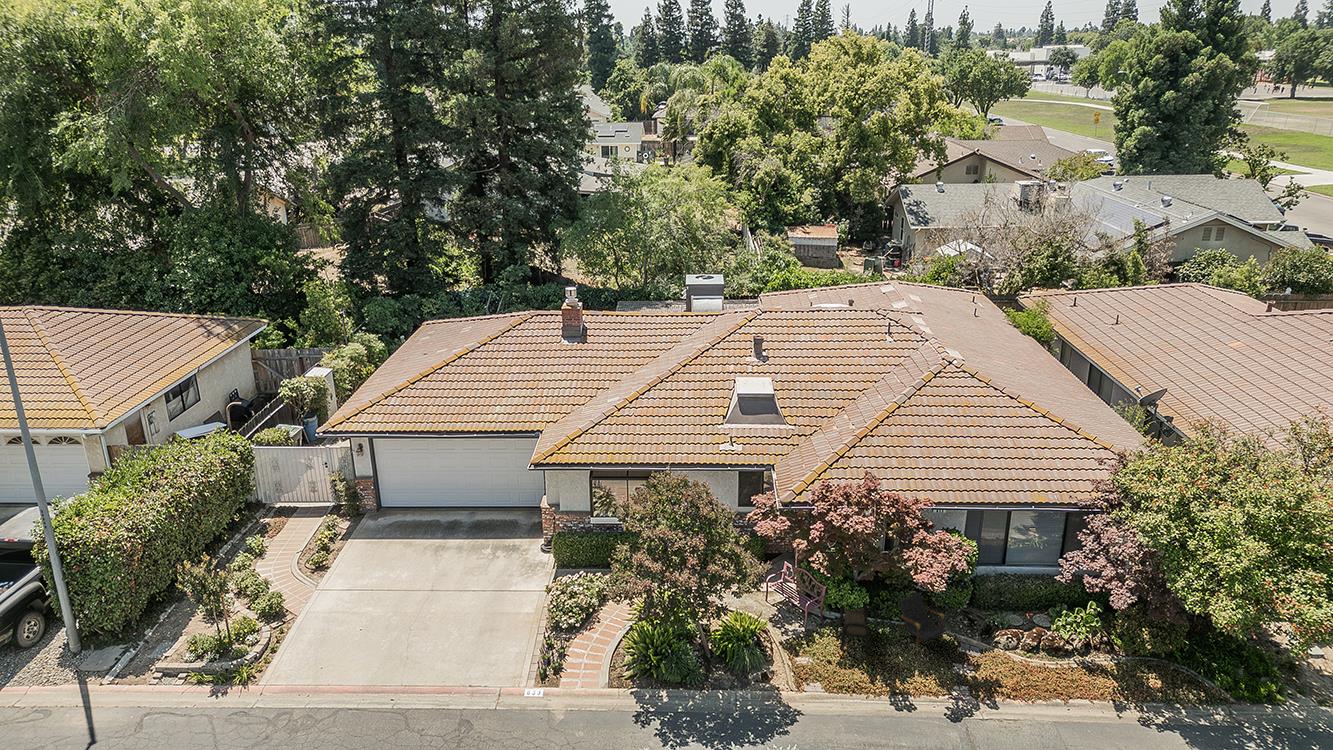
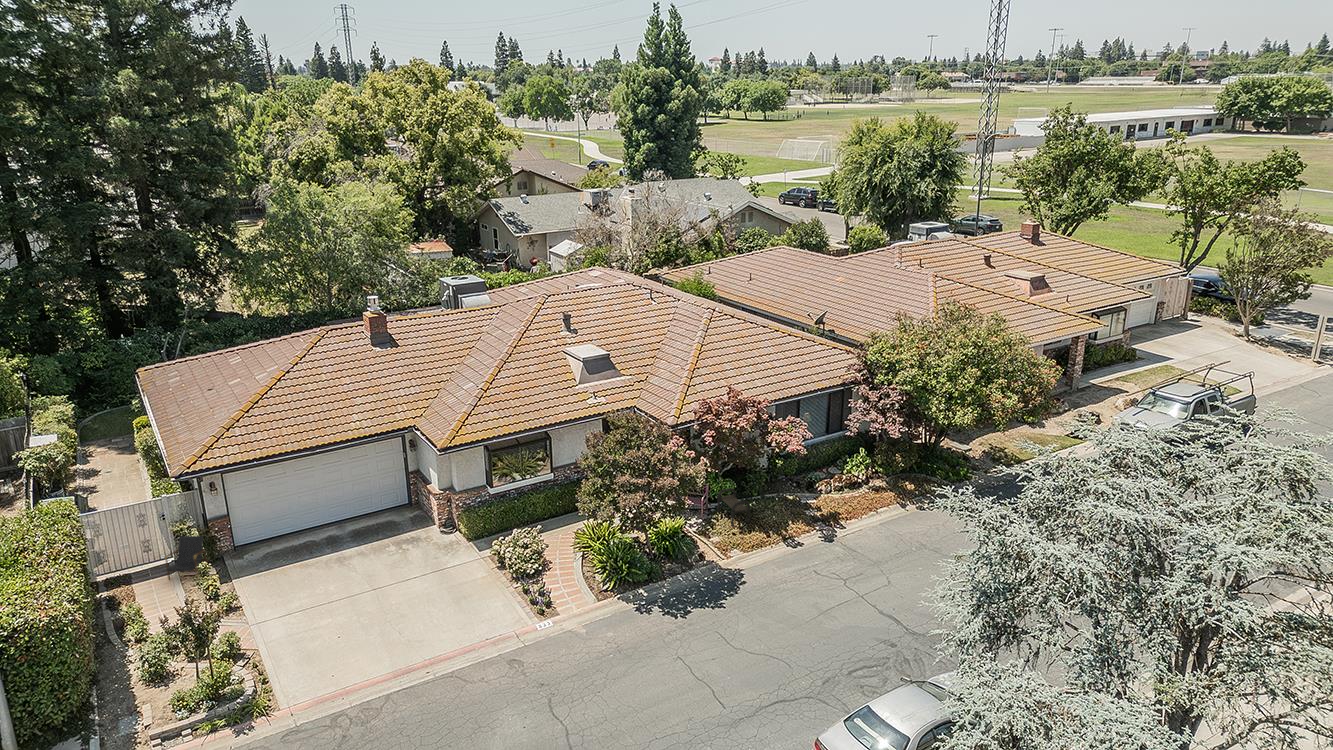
lounge chair: present [898,593,946,651] -> present [164,536,207,579]

